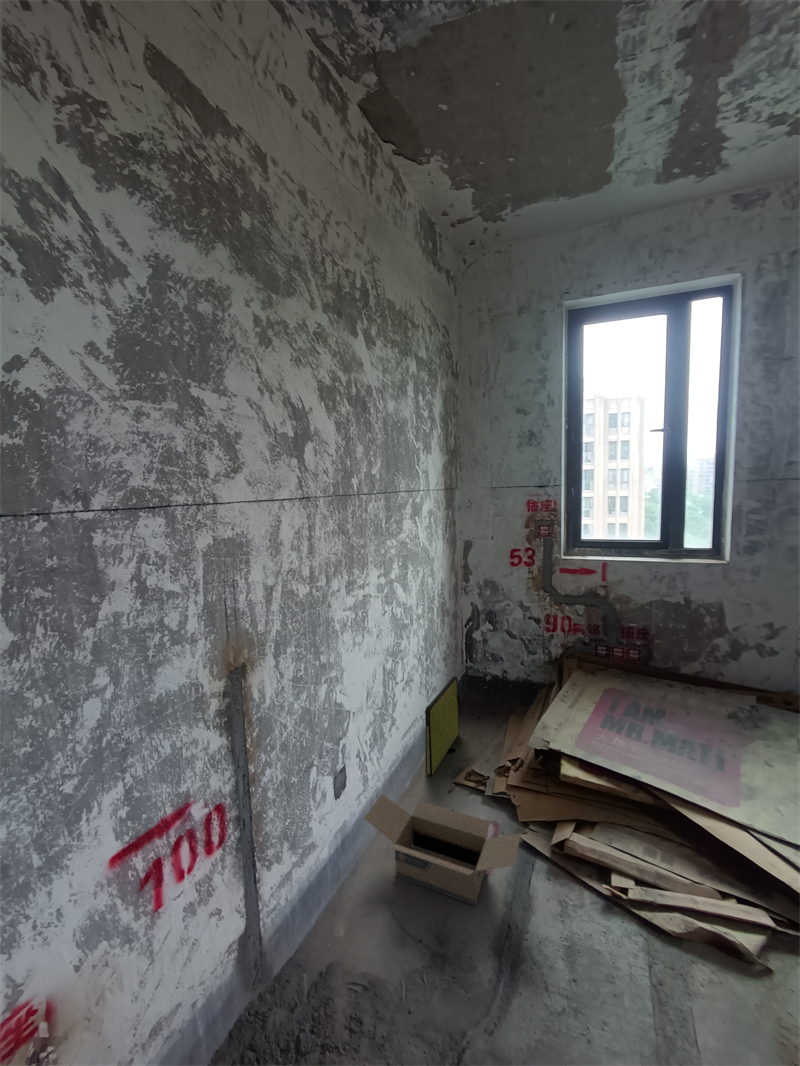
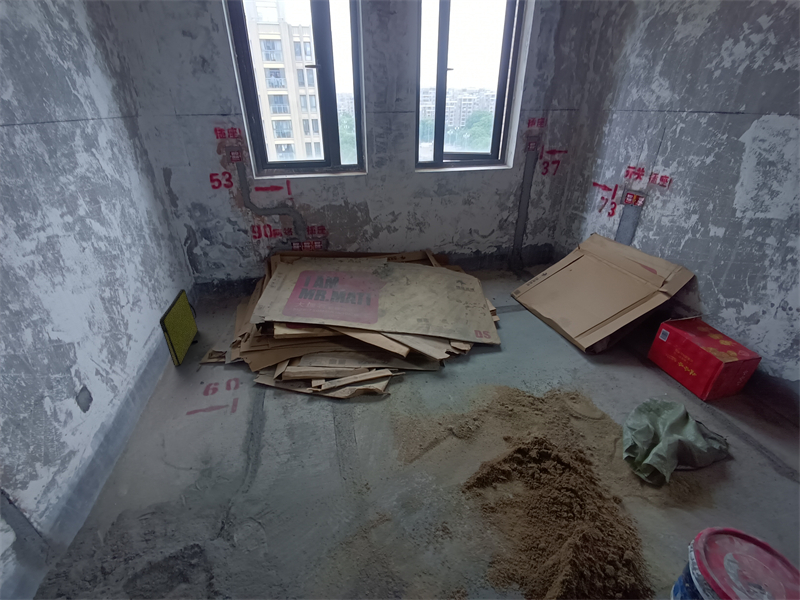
cardboard box: present [364,794,521,906] -> none [121,375,250,436]

